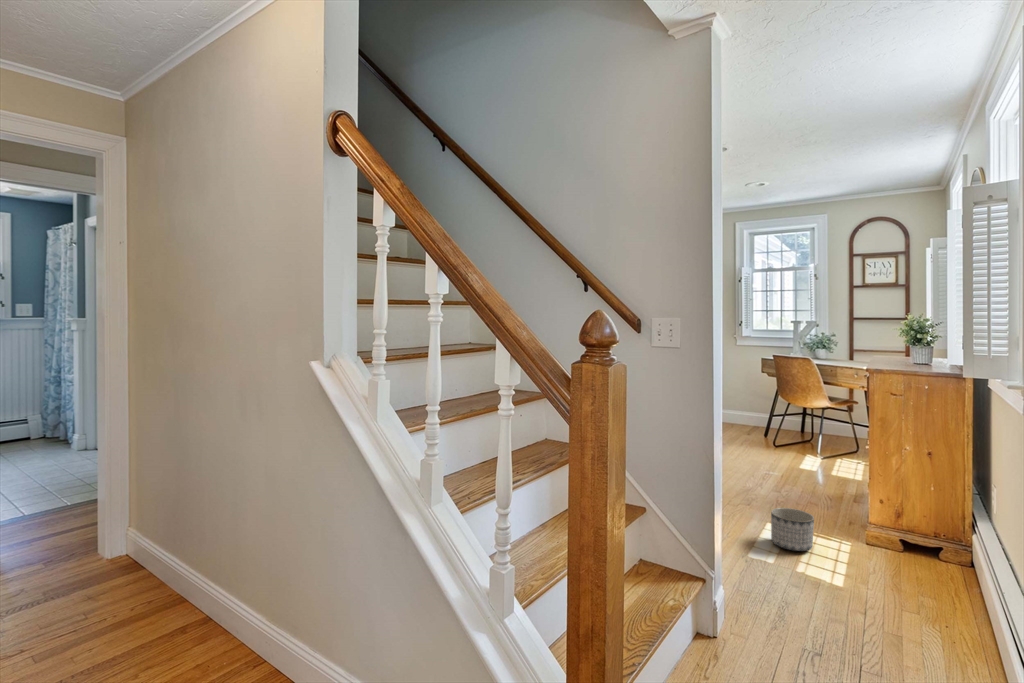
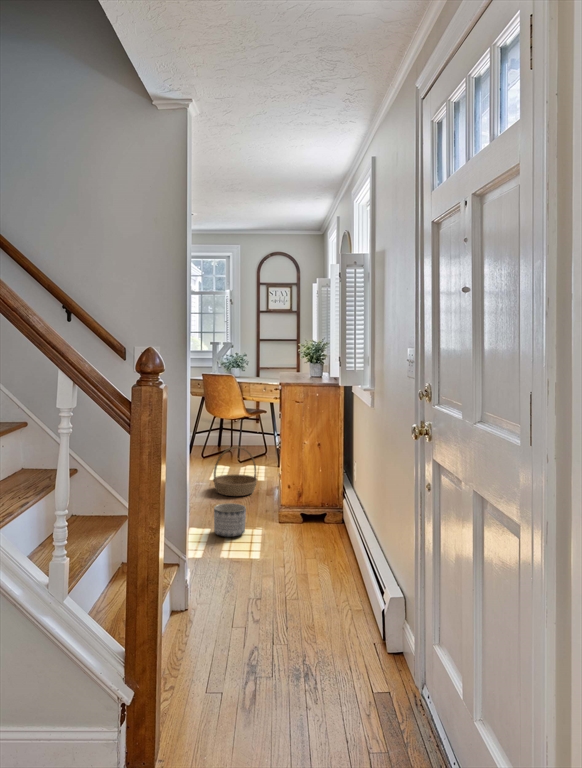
basket: none [781,440,840,499] -> present [213,447,258,496]

